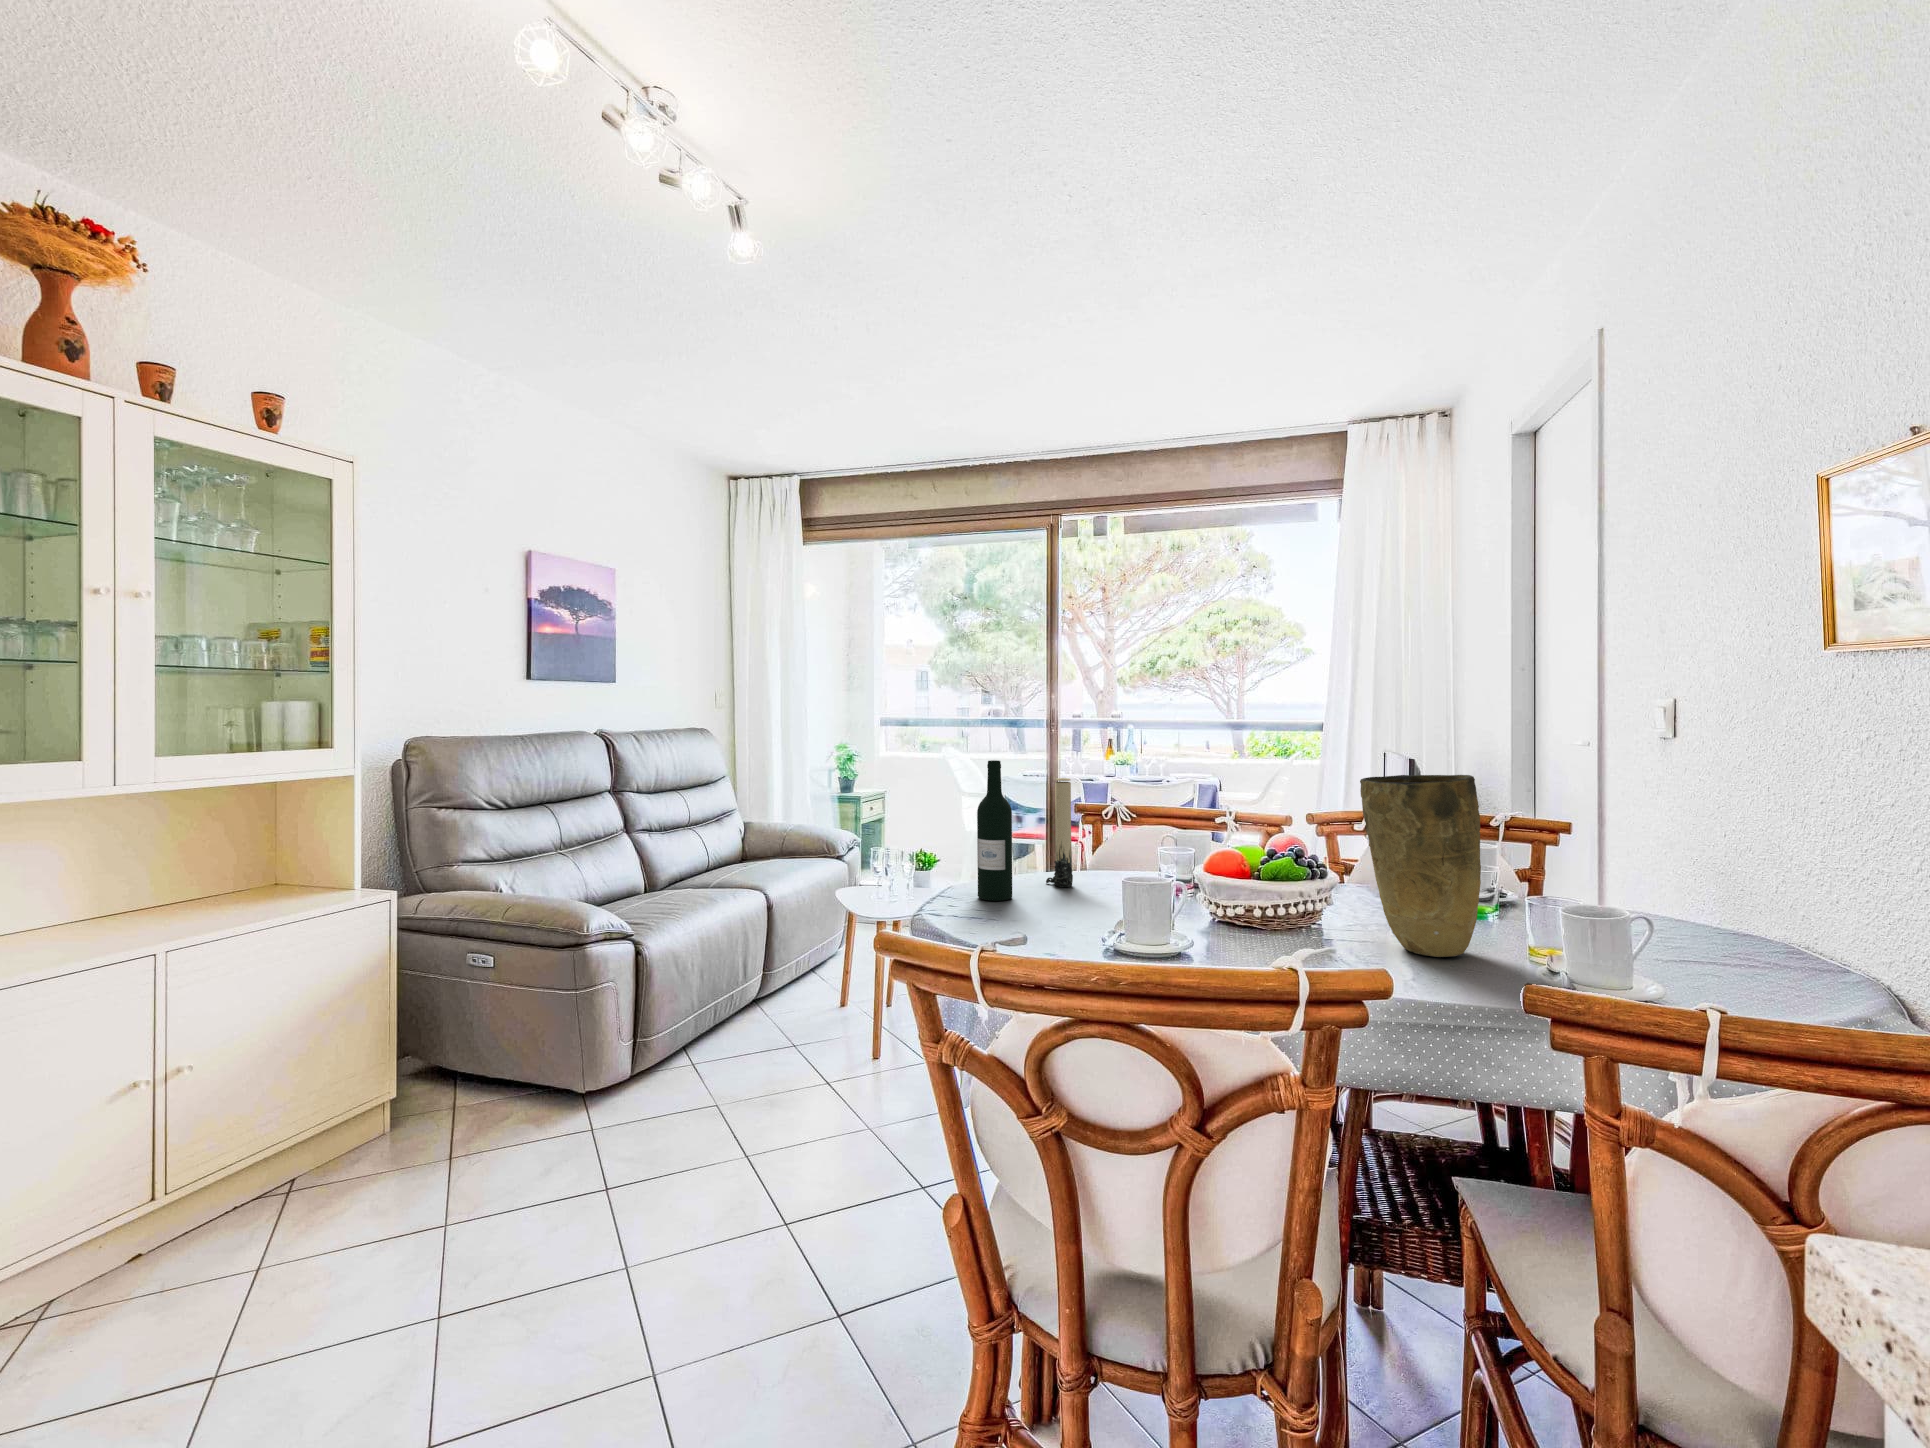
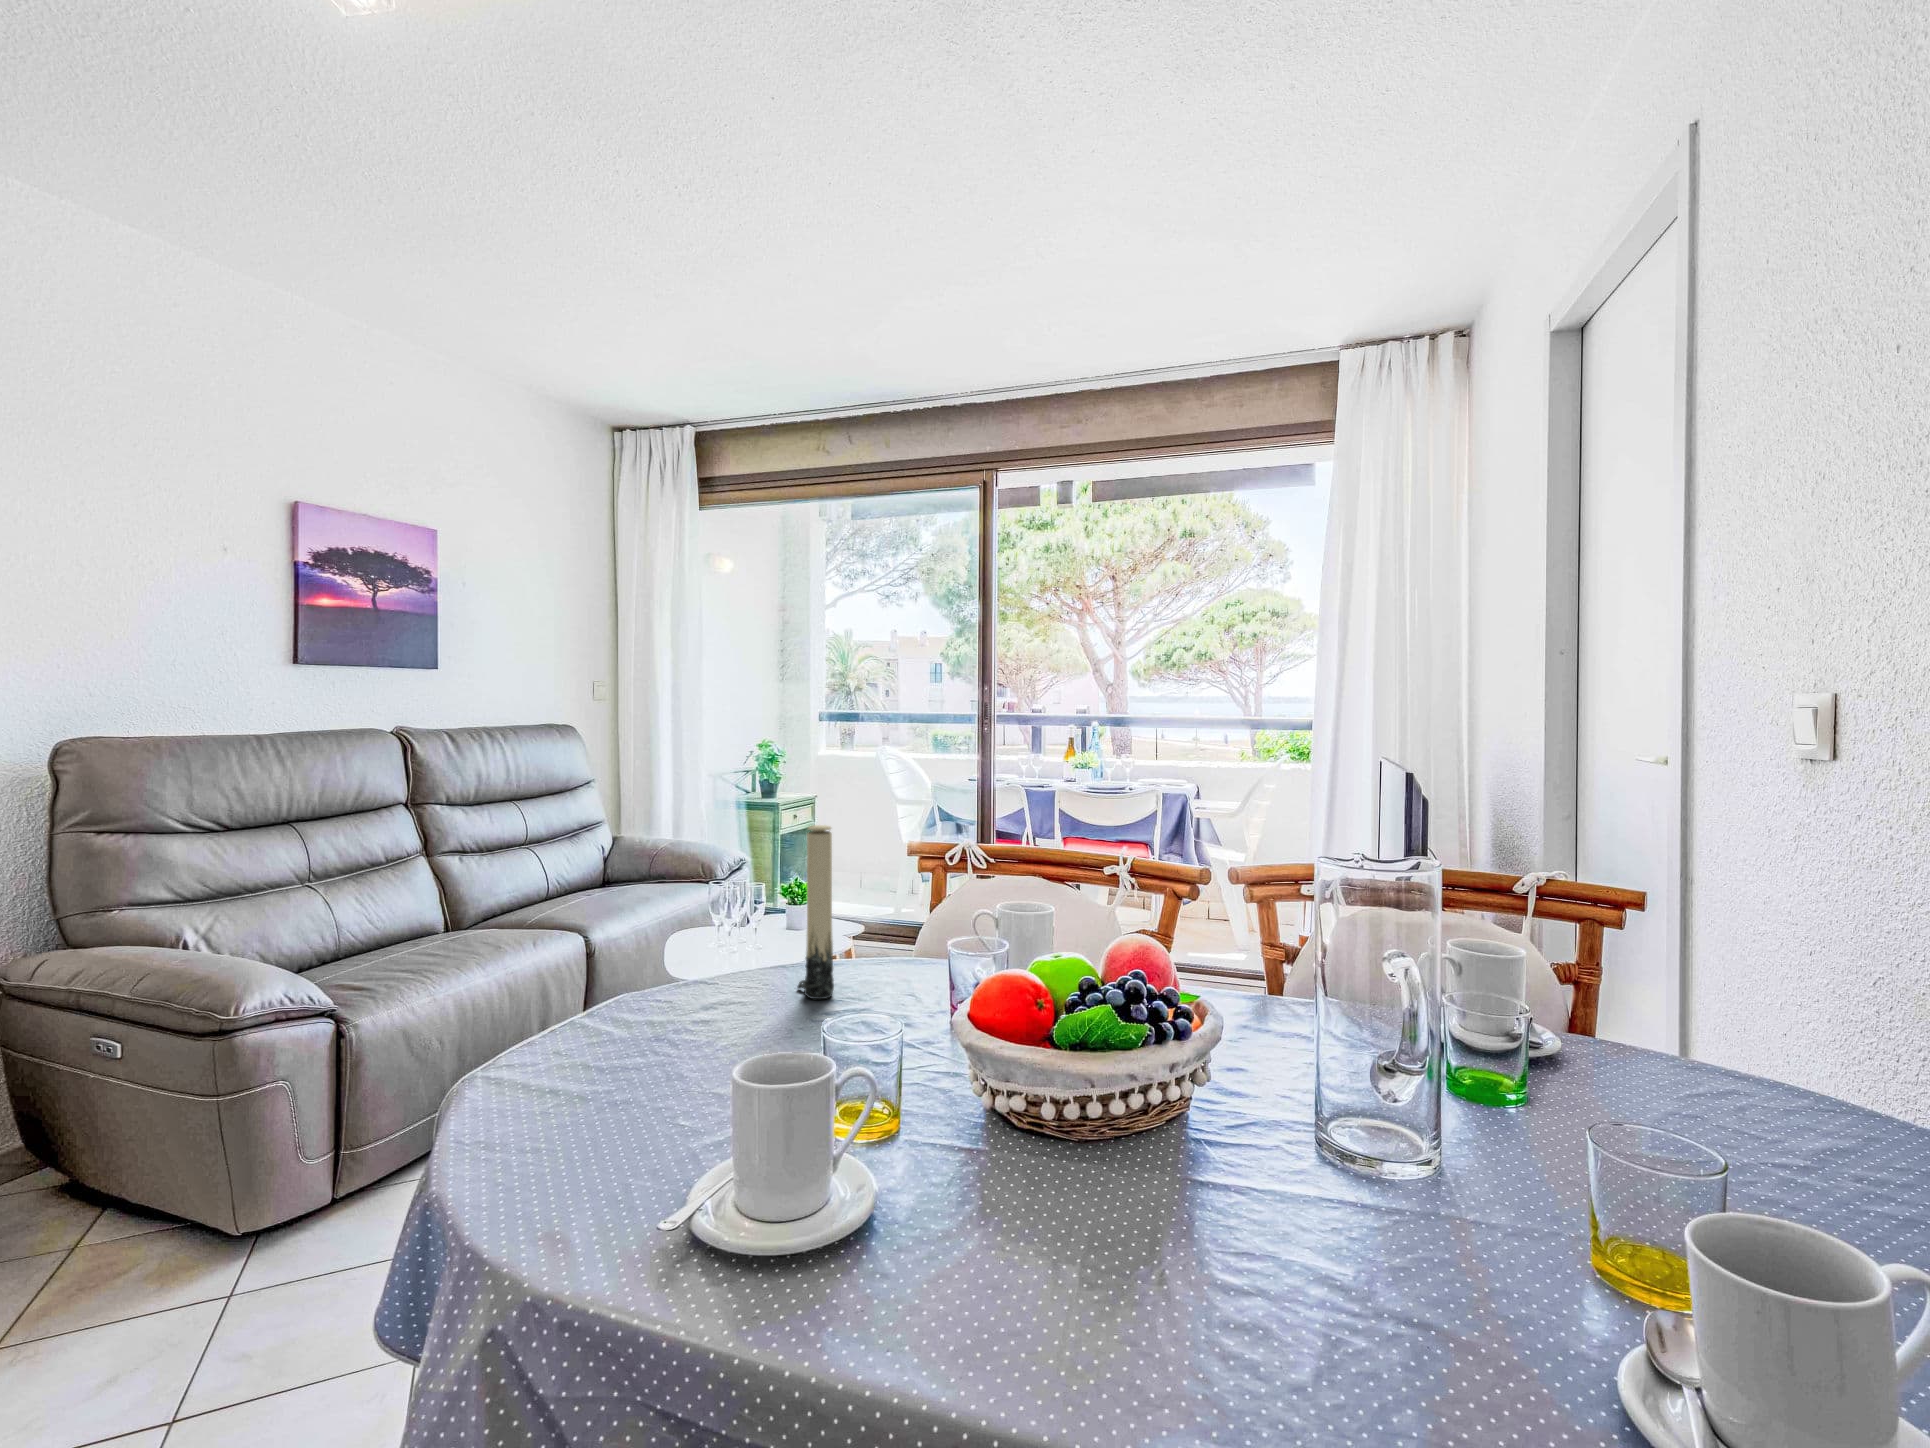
wine bottle: present [977,760,1012,901] -> none [653,801,710,1035]
vase: present [1360,775,1481,957] -> none [1232,859,1468,1261]

